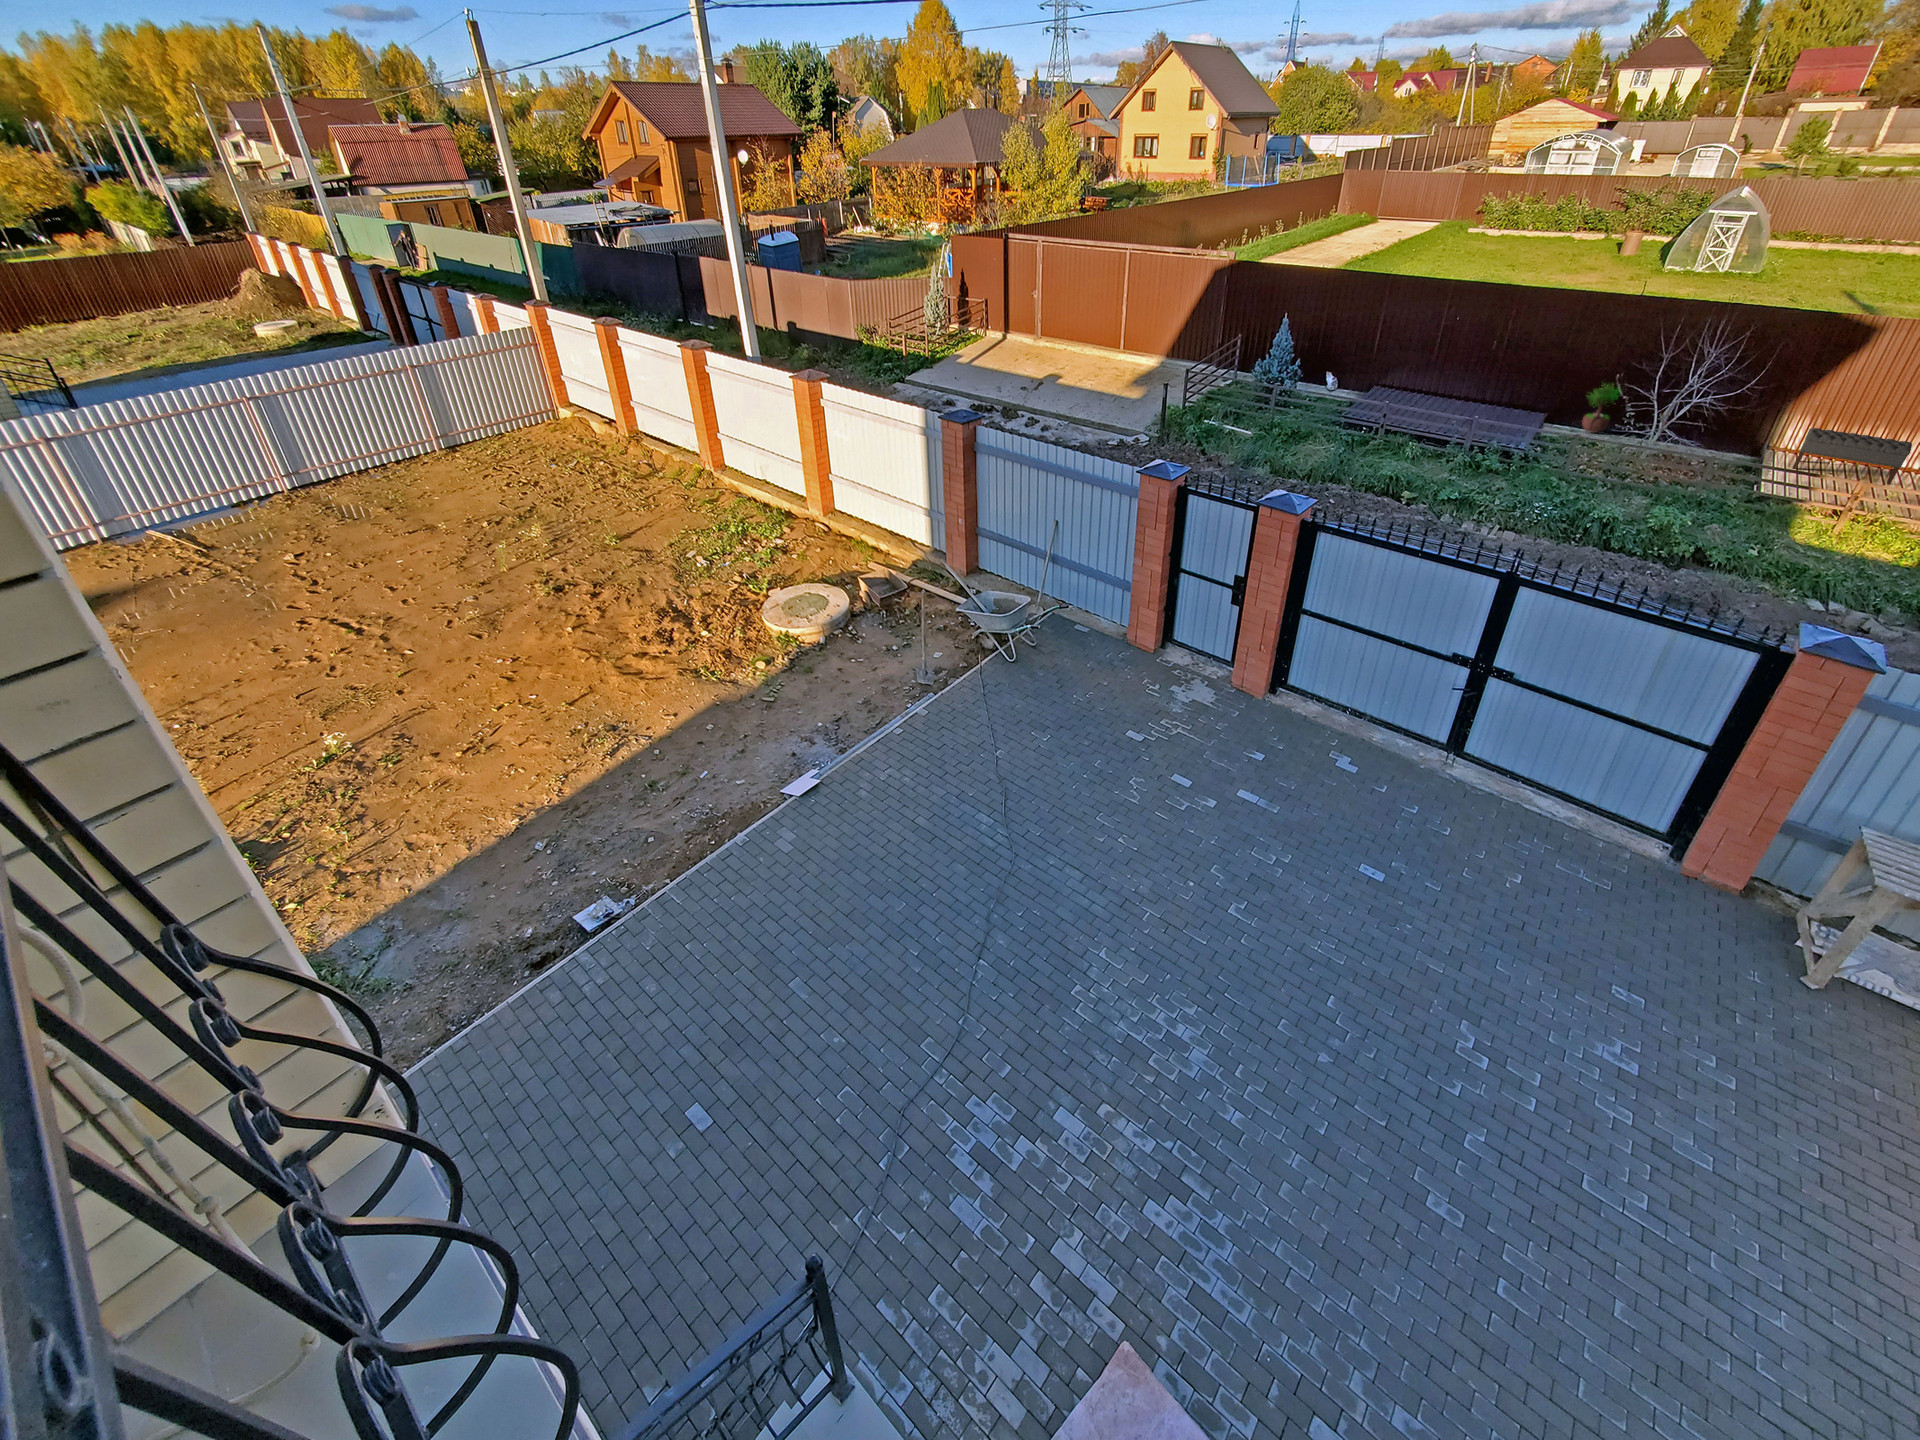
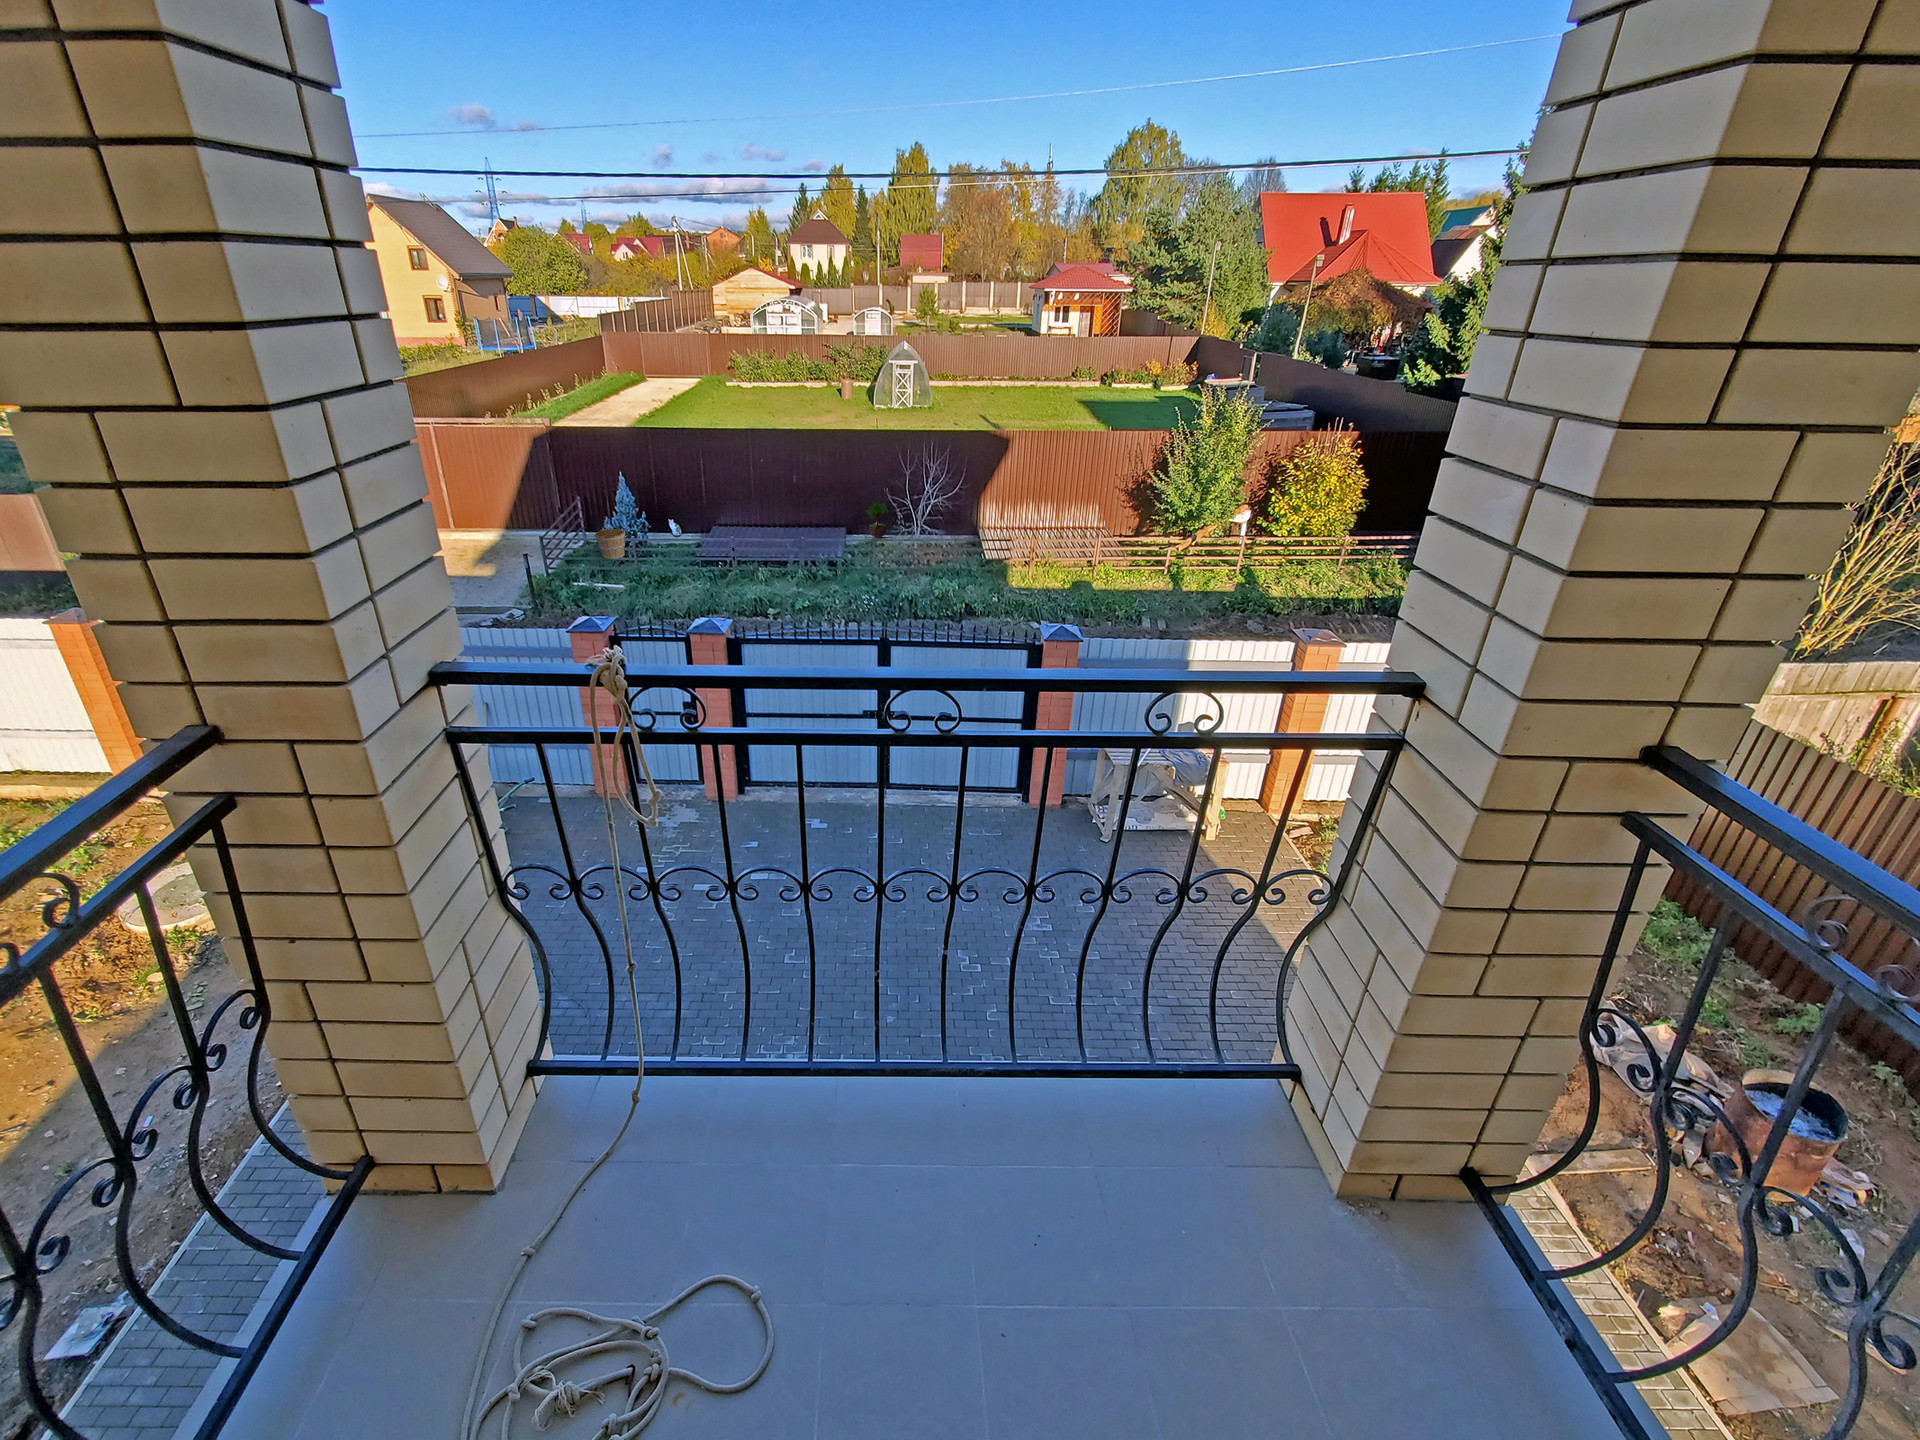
wooden bucket: none [1243,371,1276,406] -> present [595,529,625,559]
bench: present [1793,428,1912,485] -> none [1001,514,1055,543]

